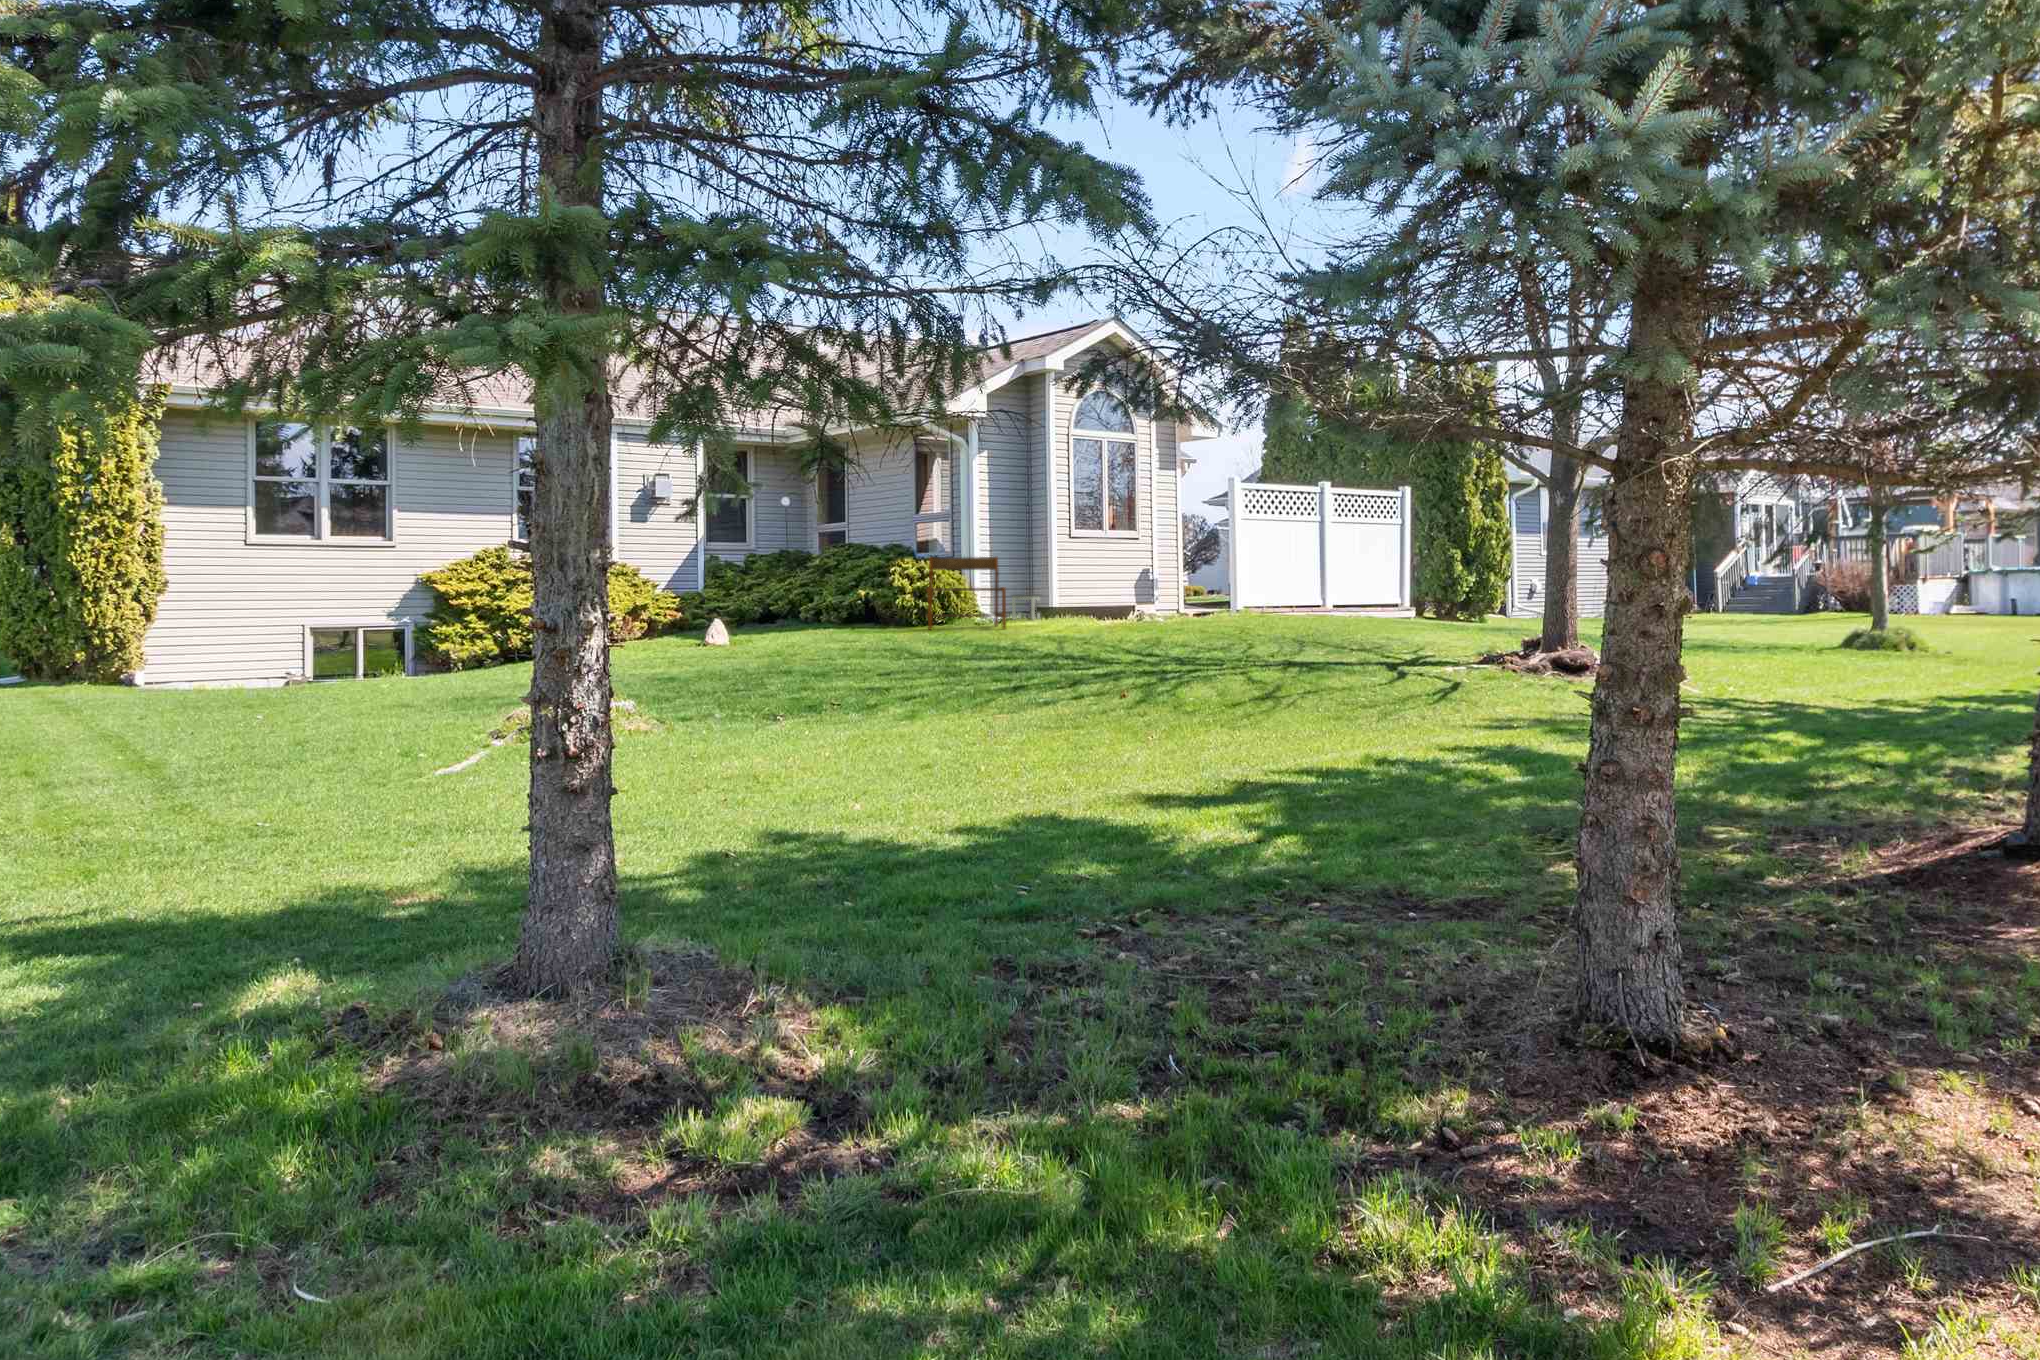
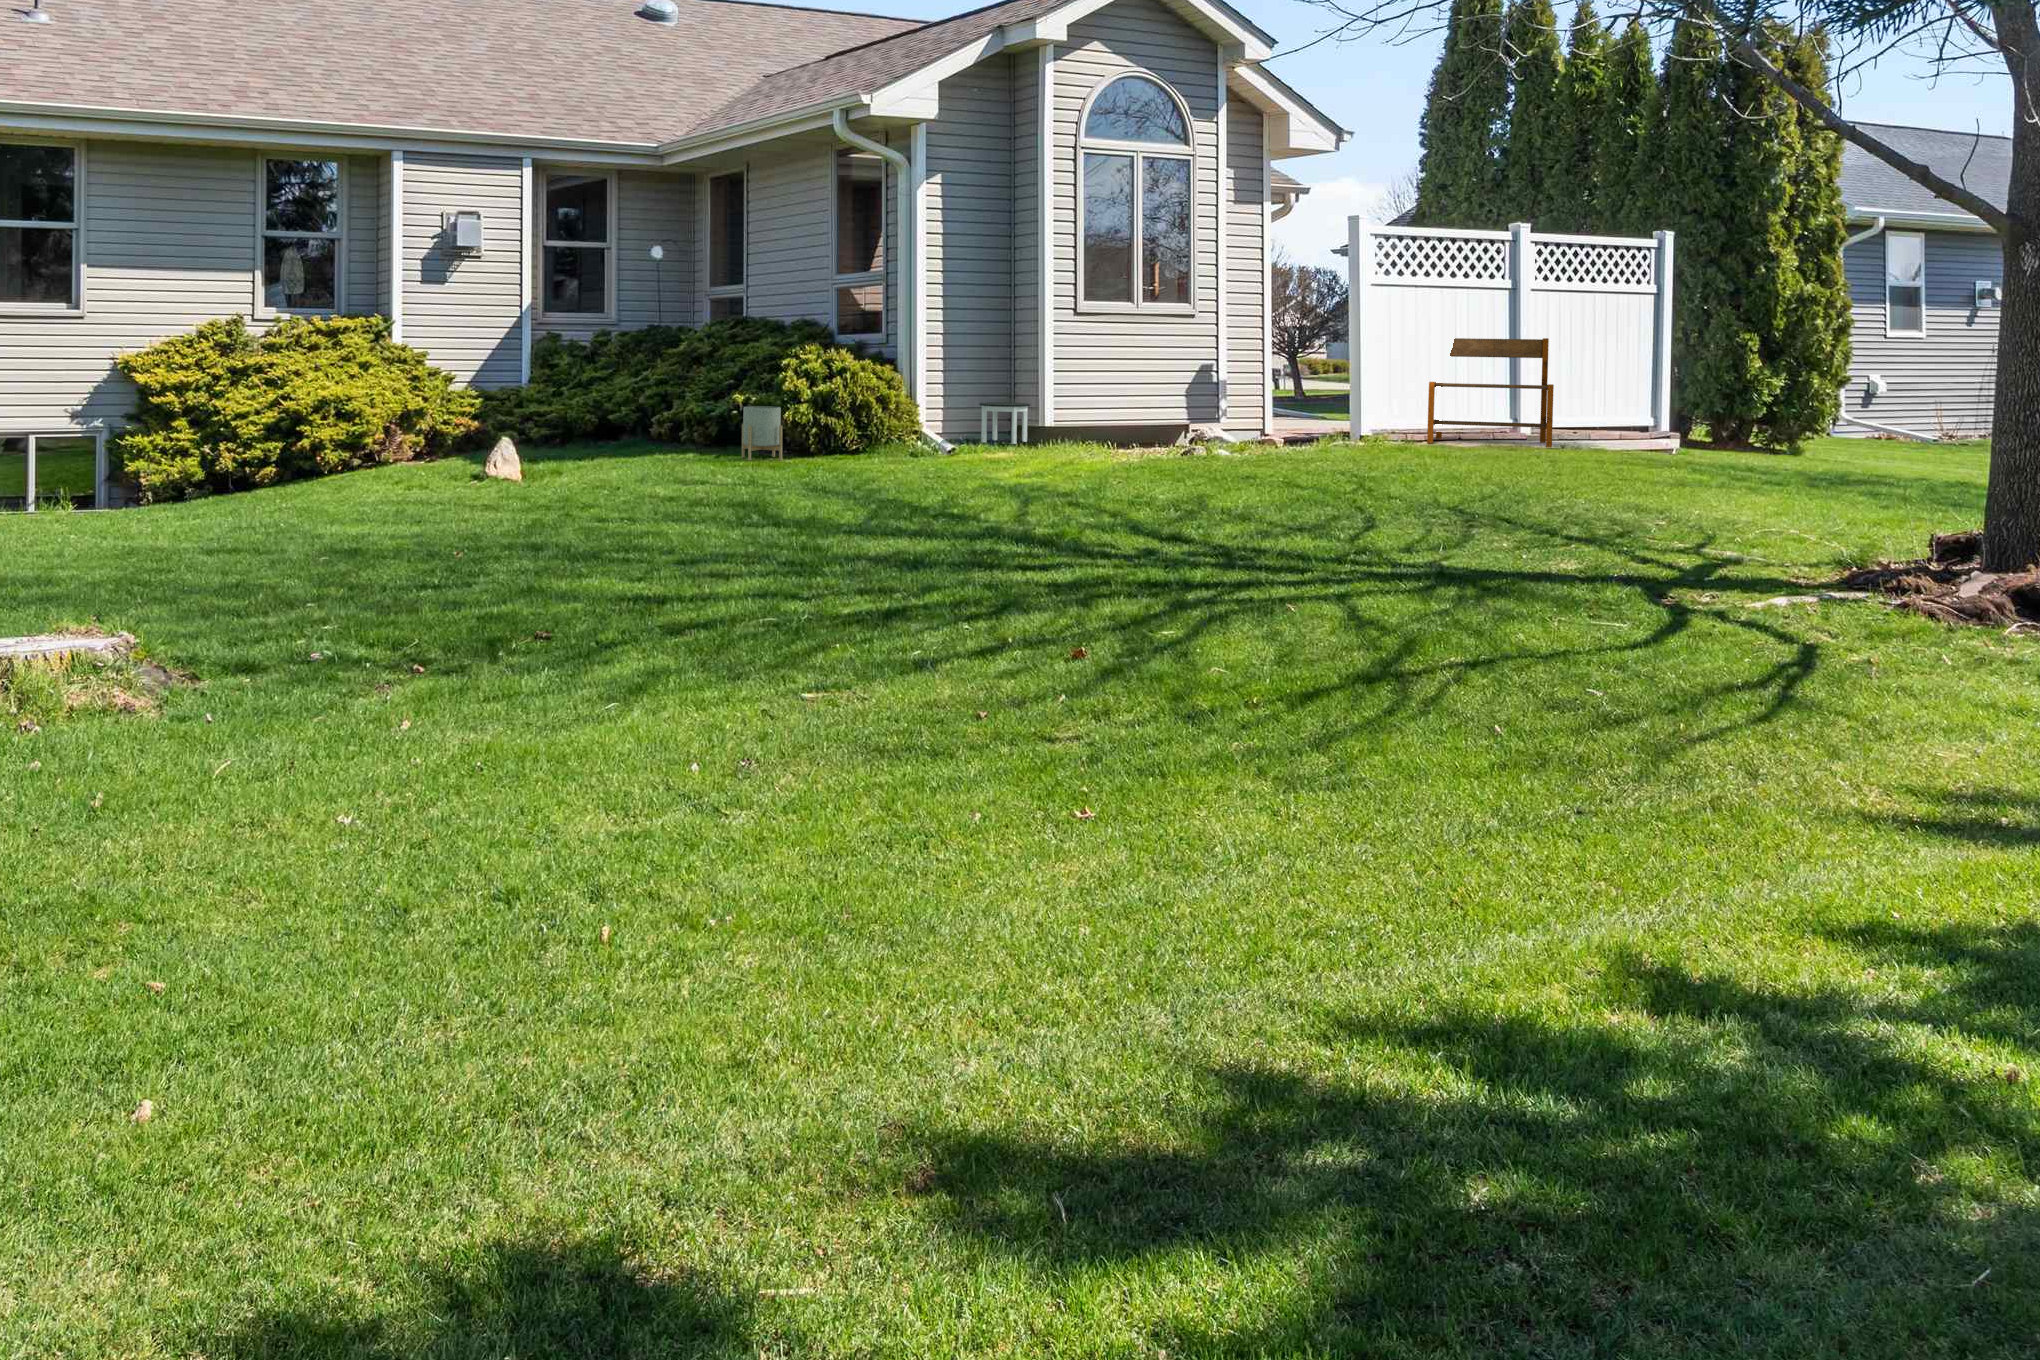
bench: present [926,557,1006,630] -> present [1427,338,1554,447]
planter: none [869,597,896,631] -> present [742,406,782,460]

